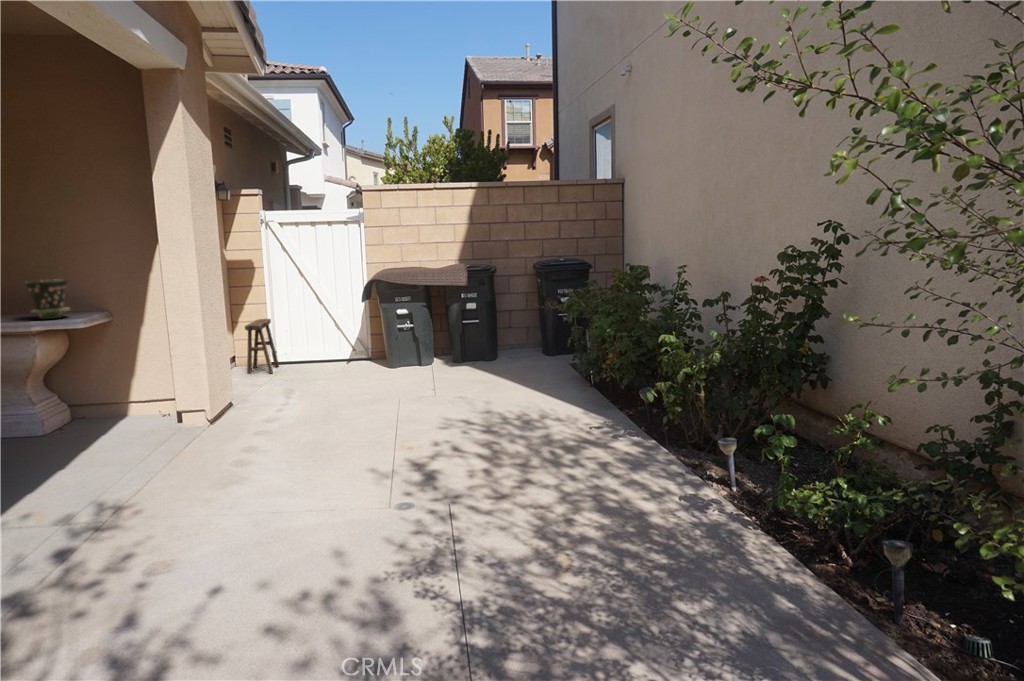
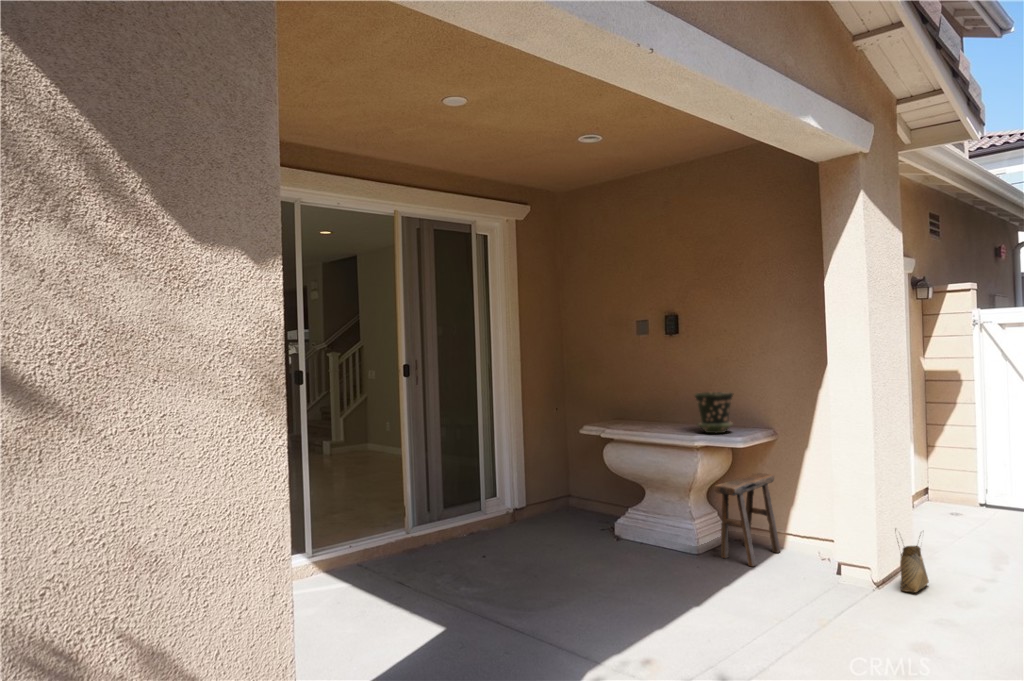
stool: present [245,319,279,374] -> present [715,473,780,566]
woven basket: none [222,373,247,420] -> present [895,529,929,592]

